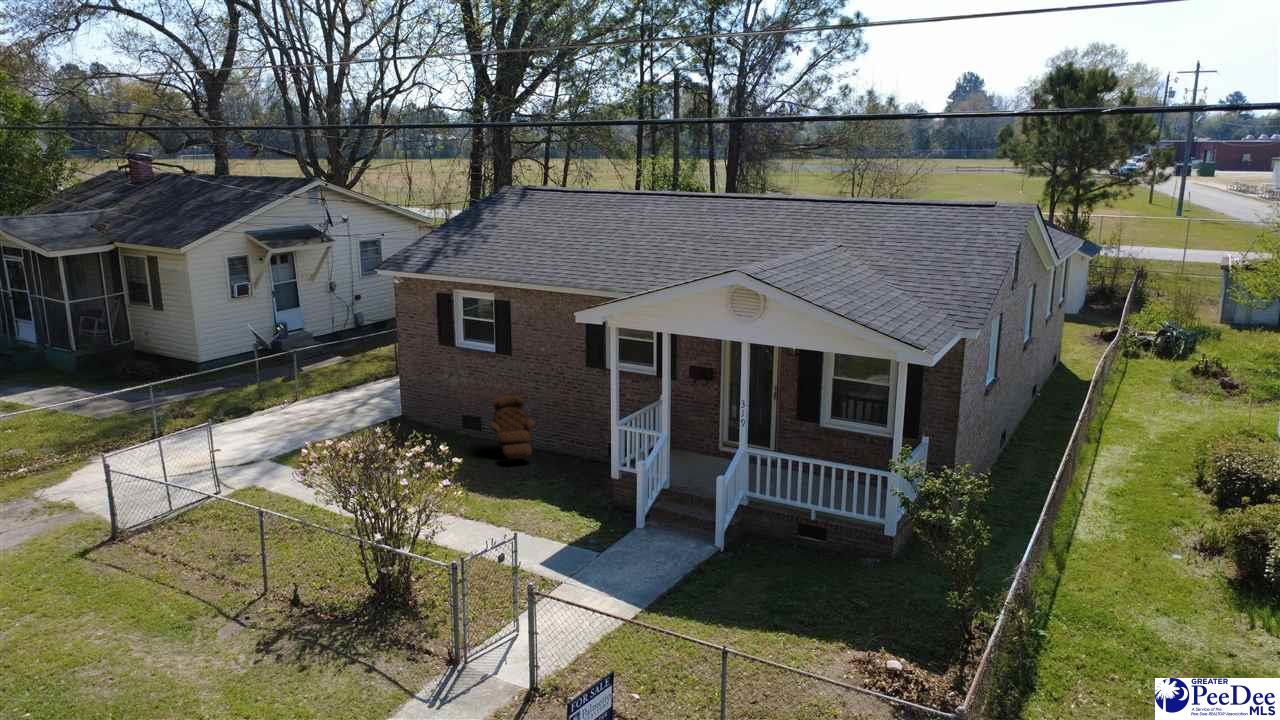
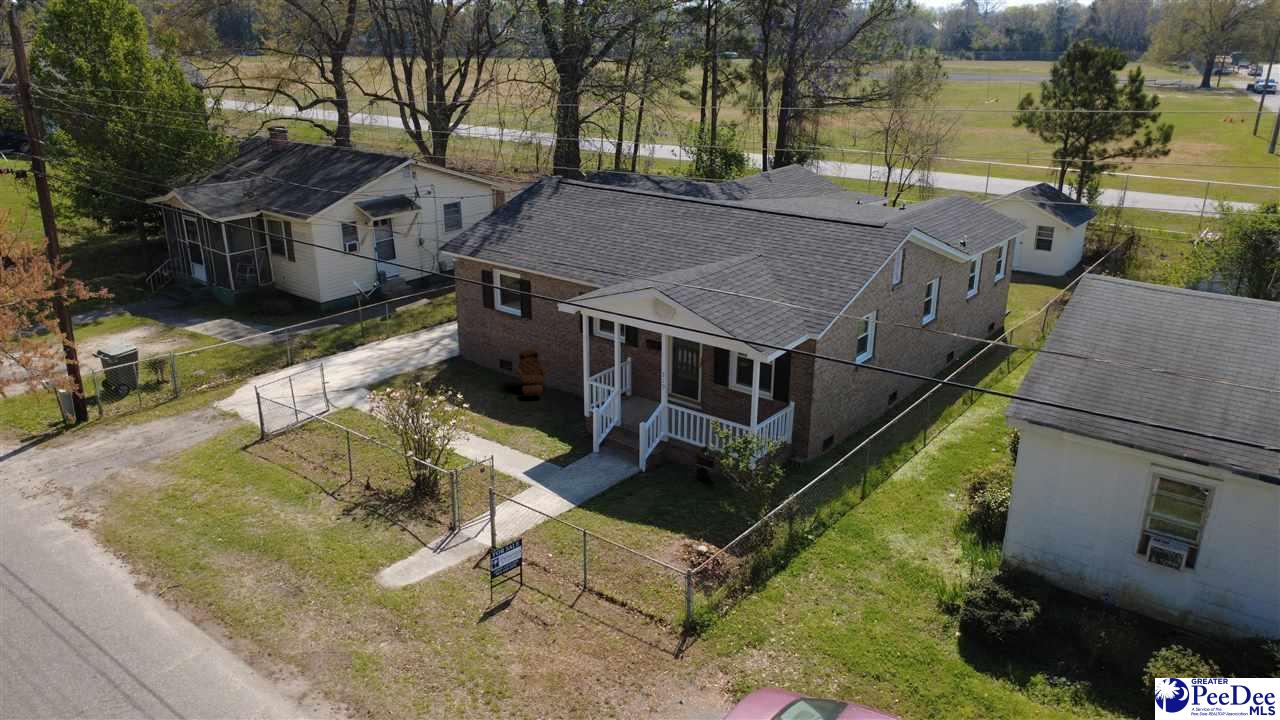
potted plant: none [801,503,837,557] -> present [695,445,713,480]

